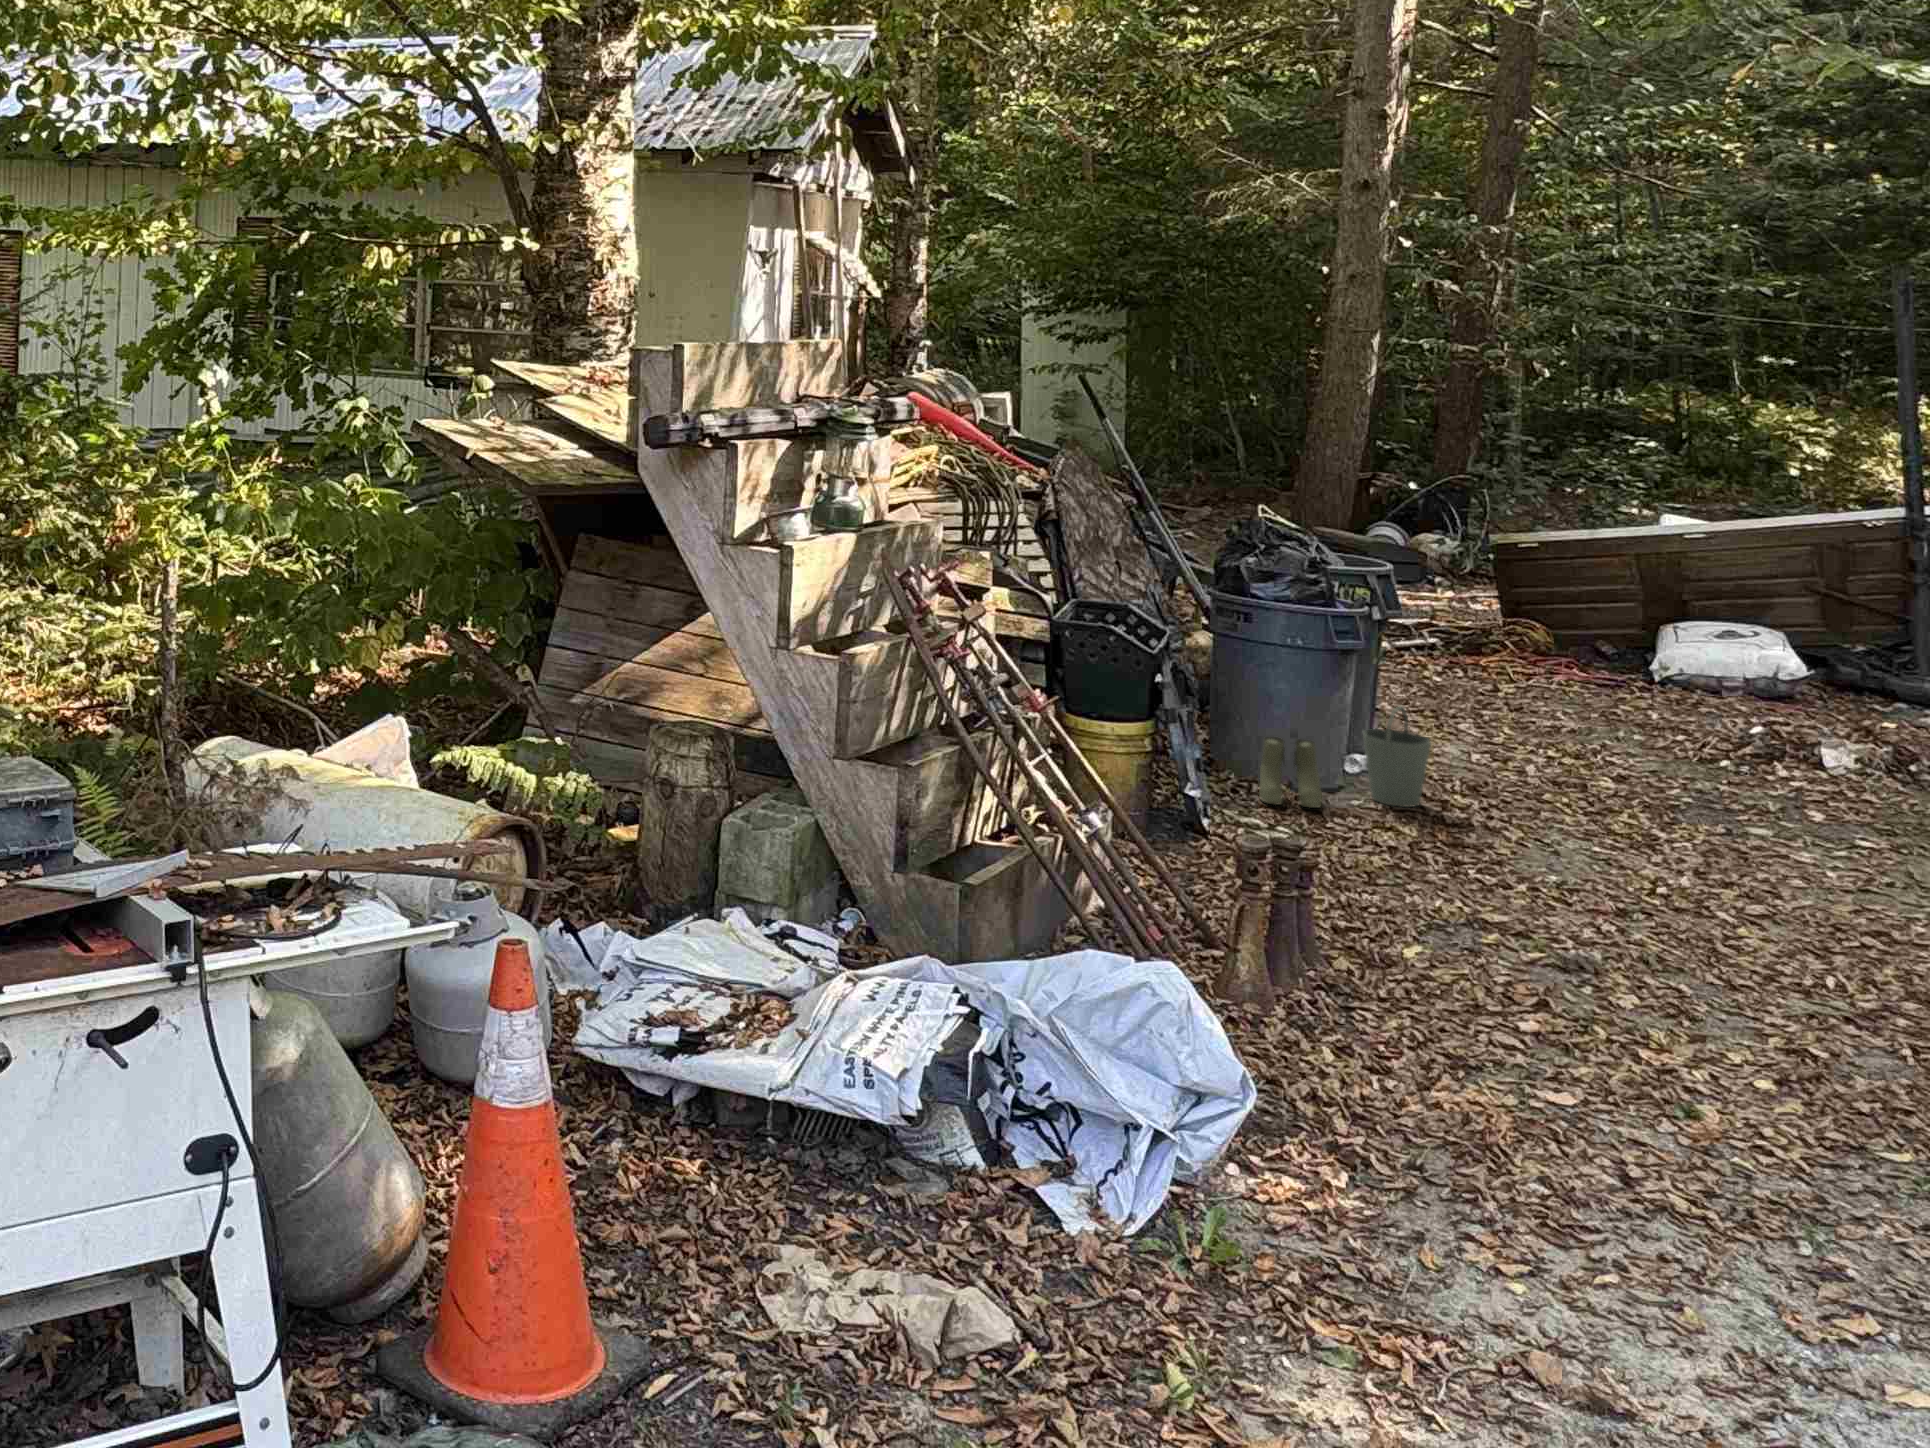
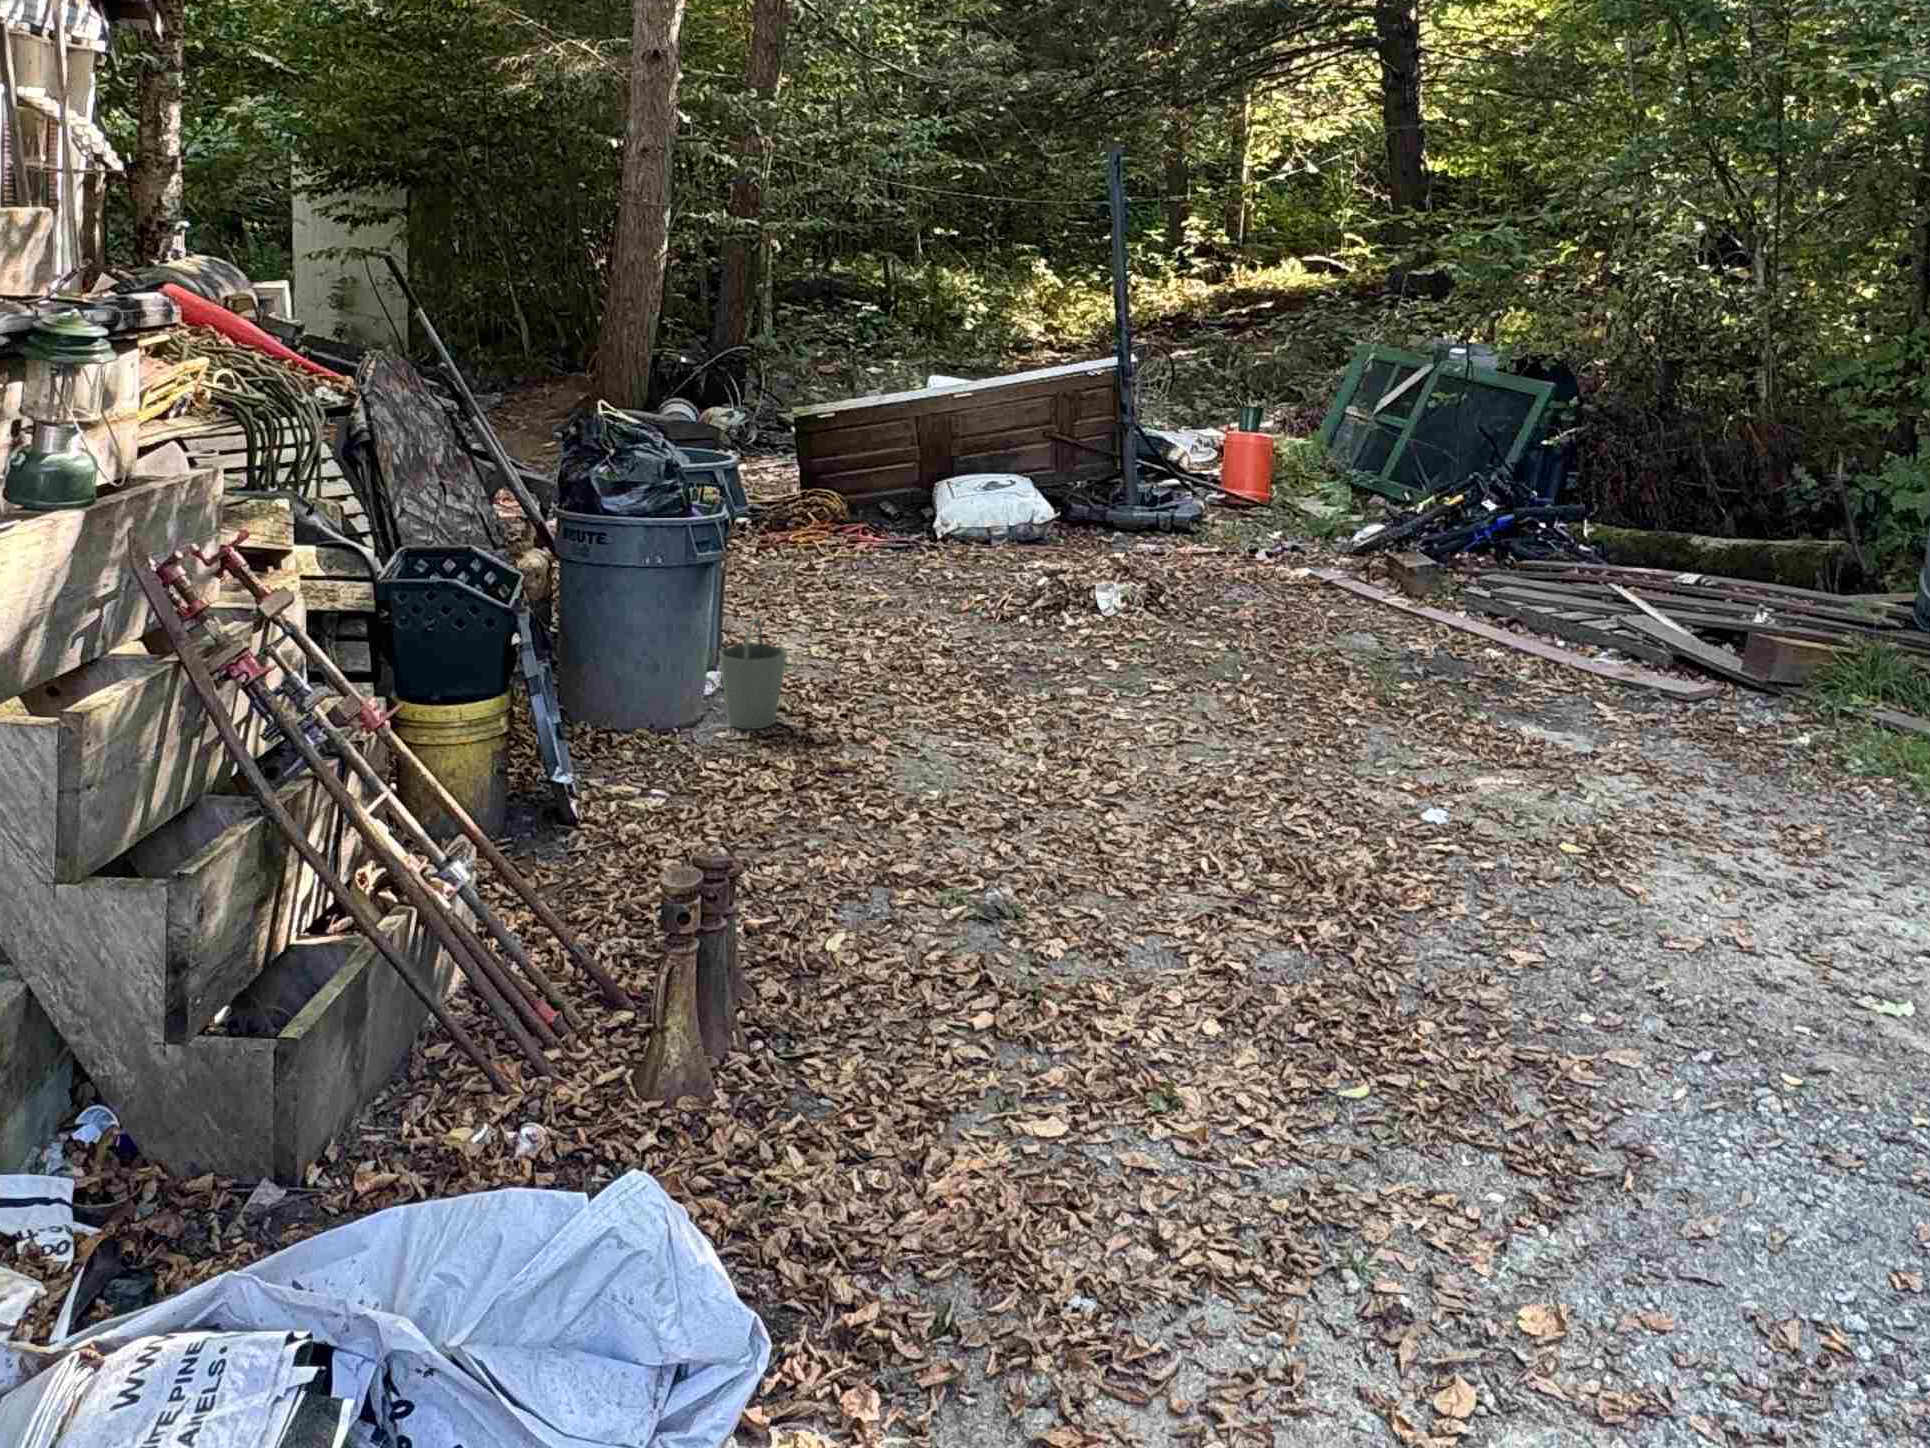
boots: present [1259,737,1322,808] -> none [616,673,683,756]

